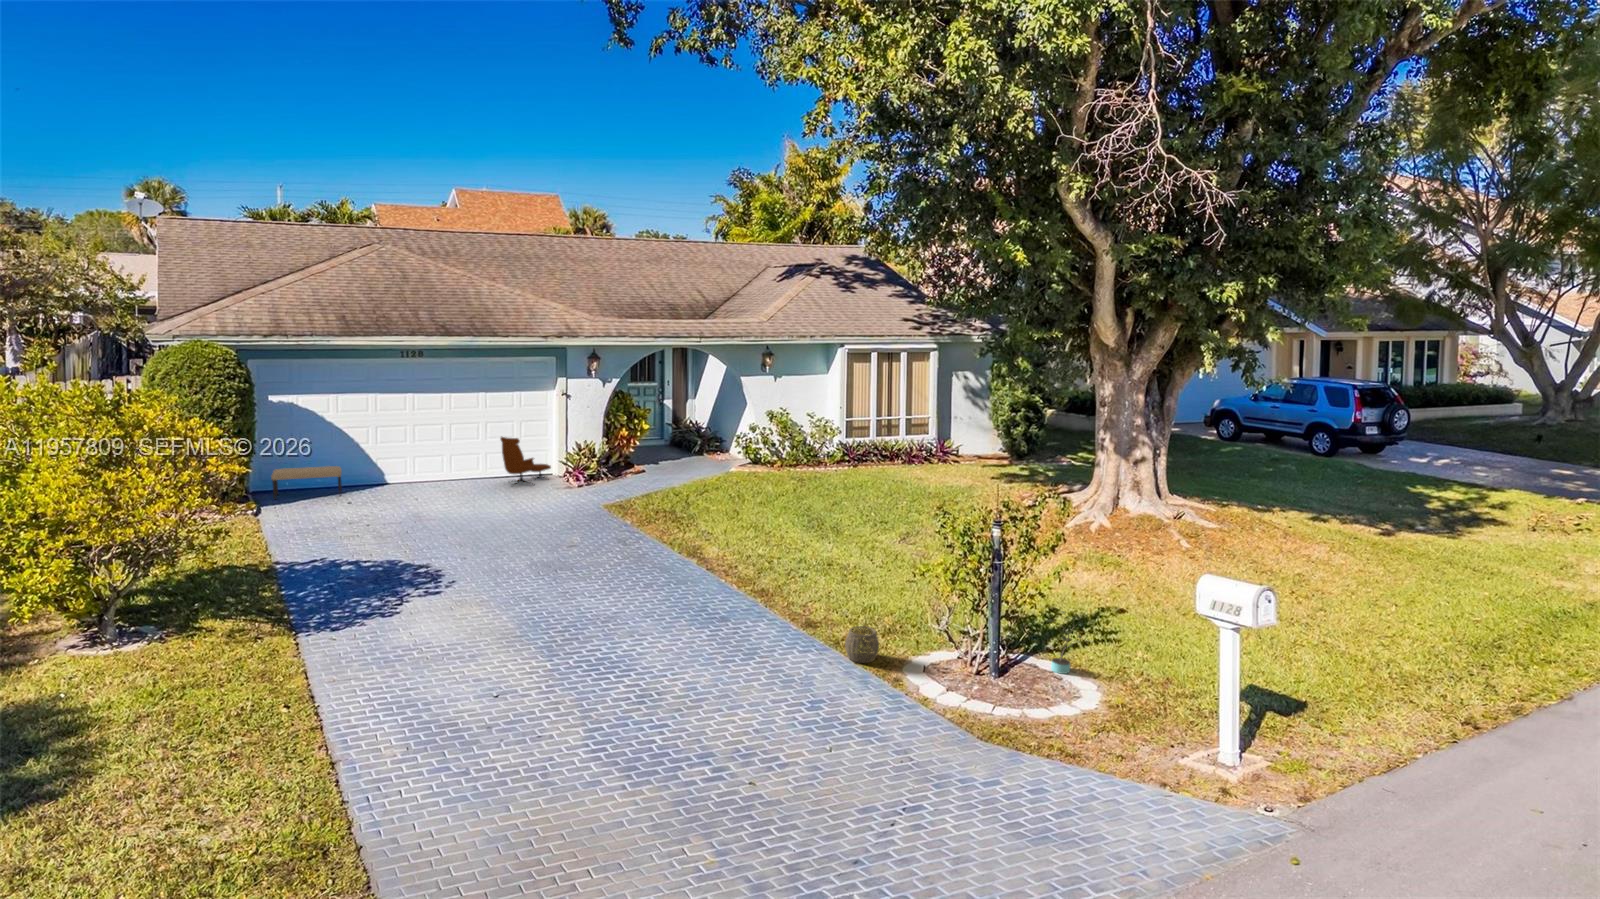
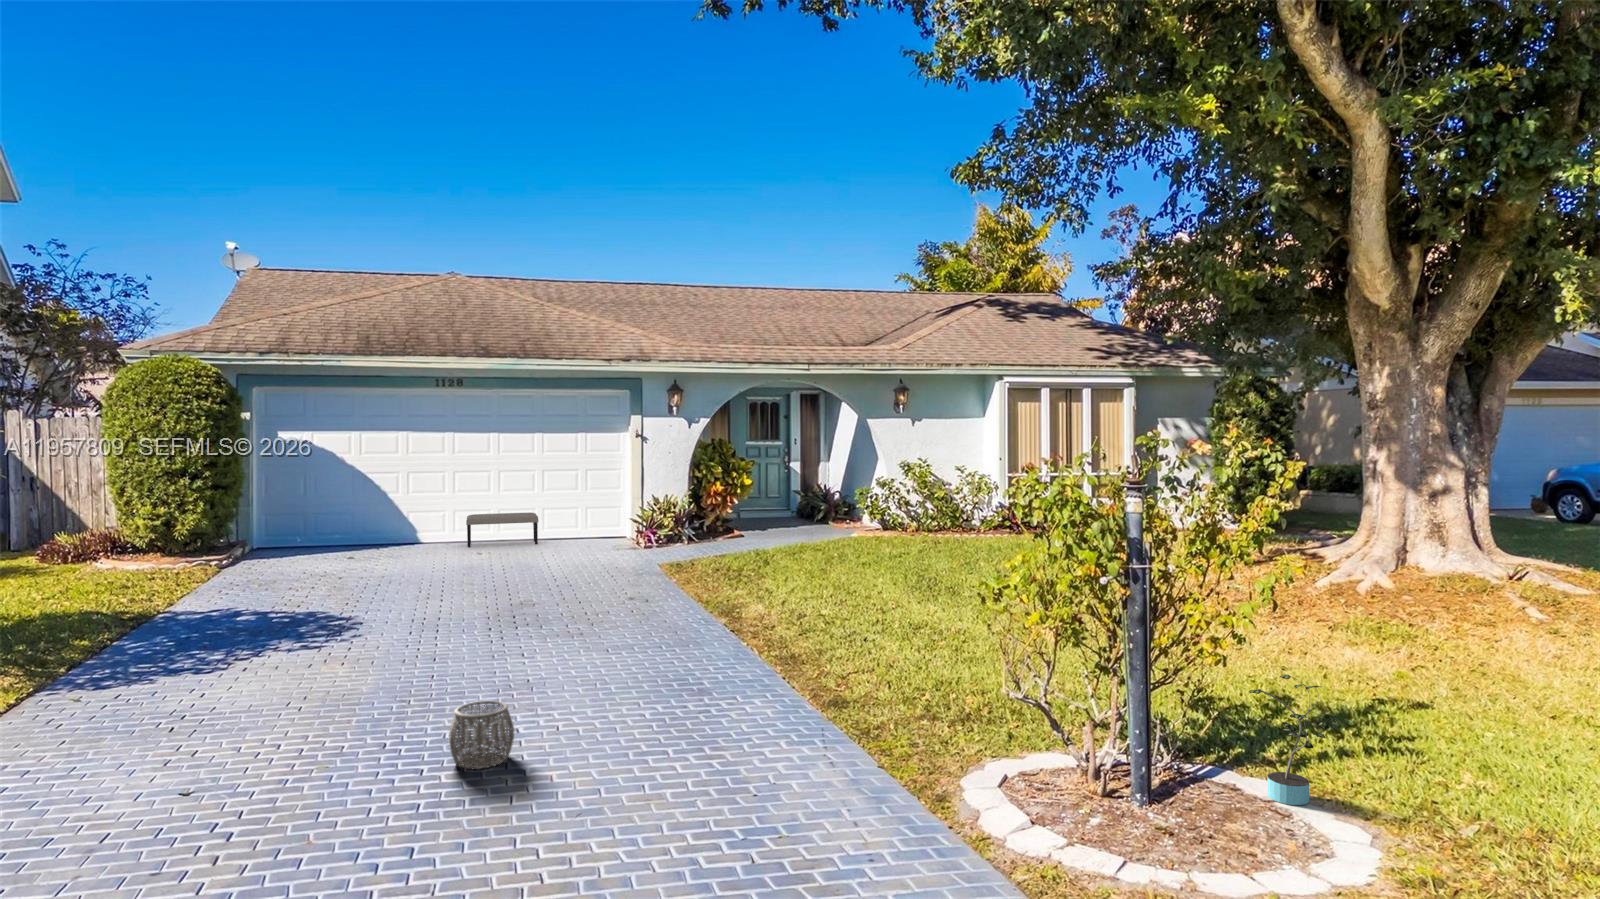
lounge chair: present [500,437,551,485] -> none [561,485,628,546]
bench: present [271,466,342,499] -> present [466,512,538,547]
woven basket: present [845,626,879,663] -> present [448,701,514,769]

